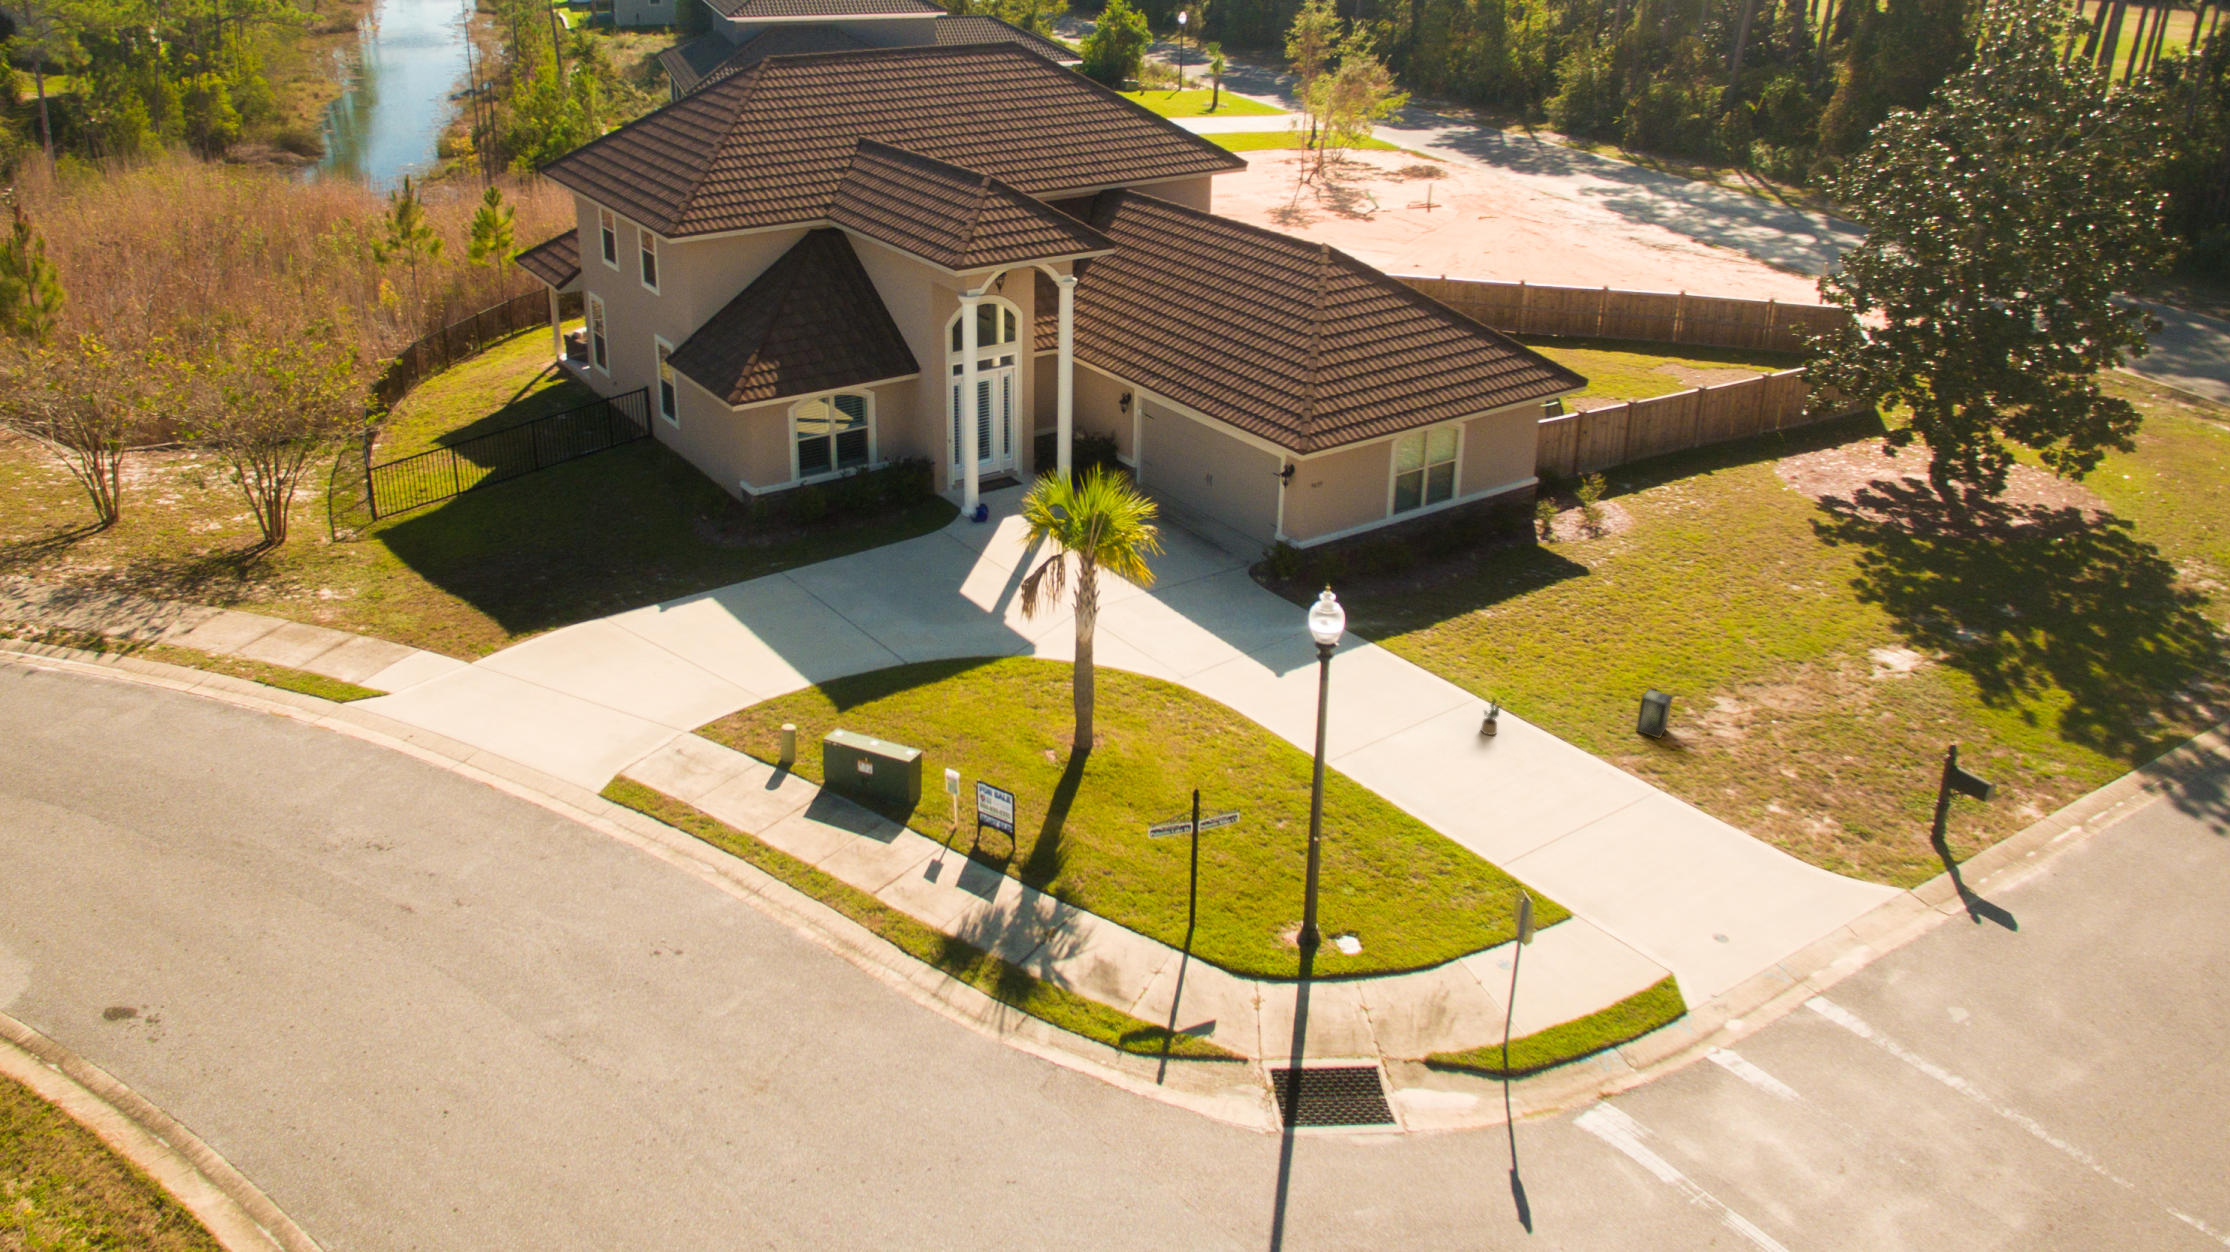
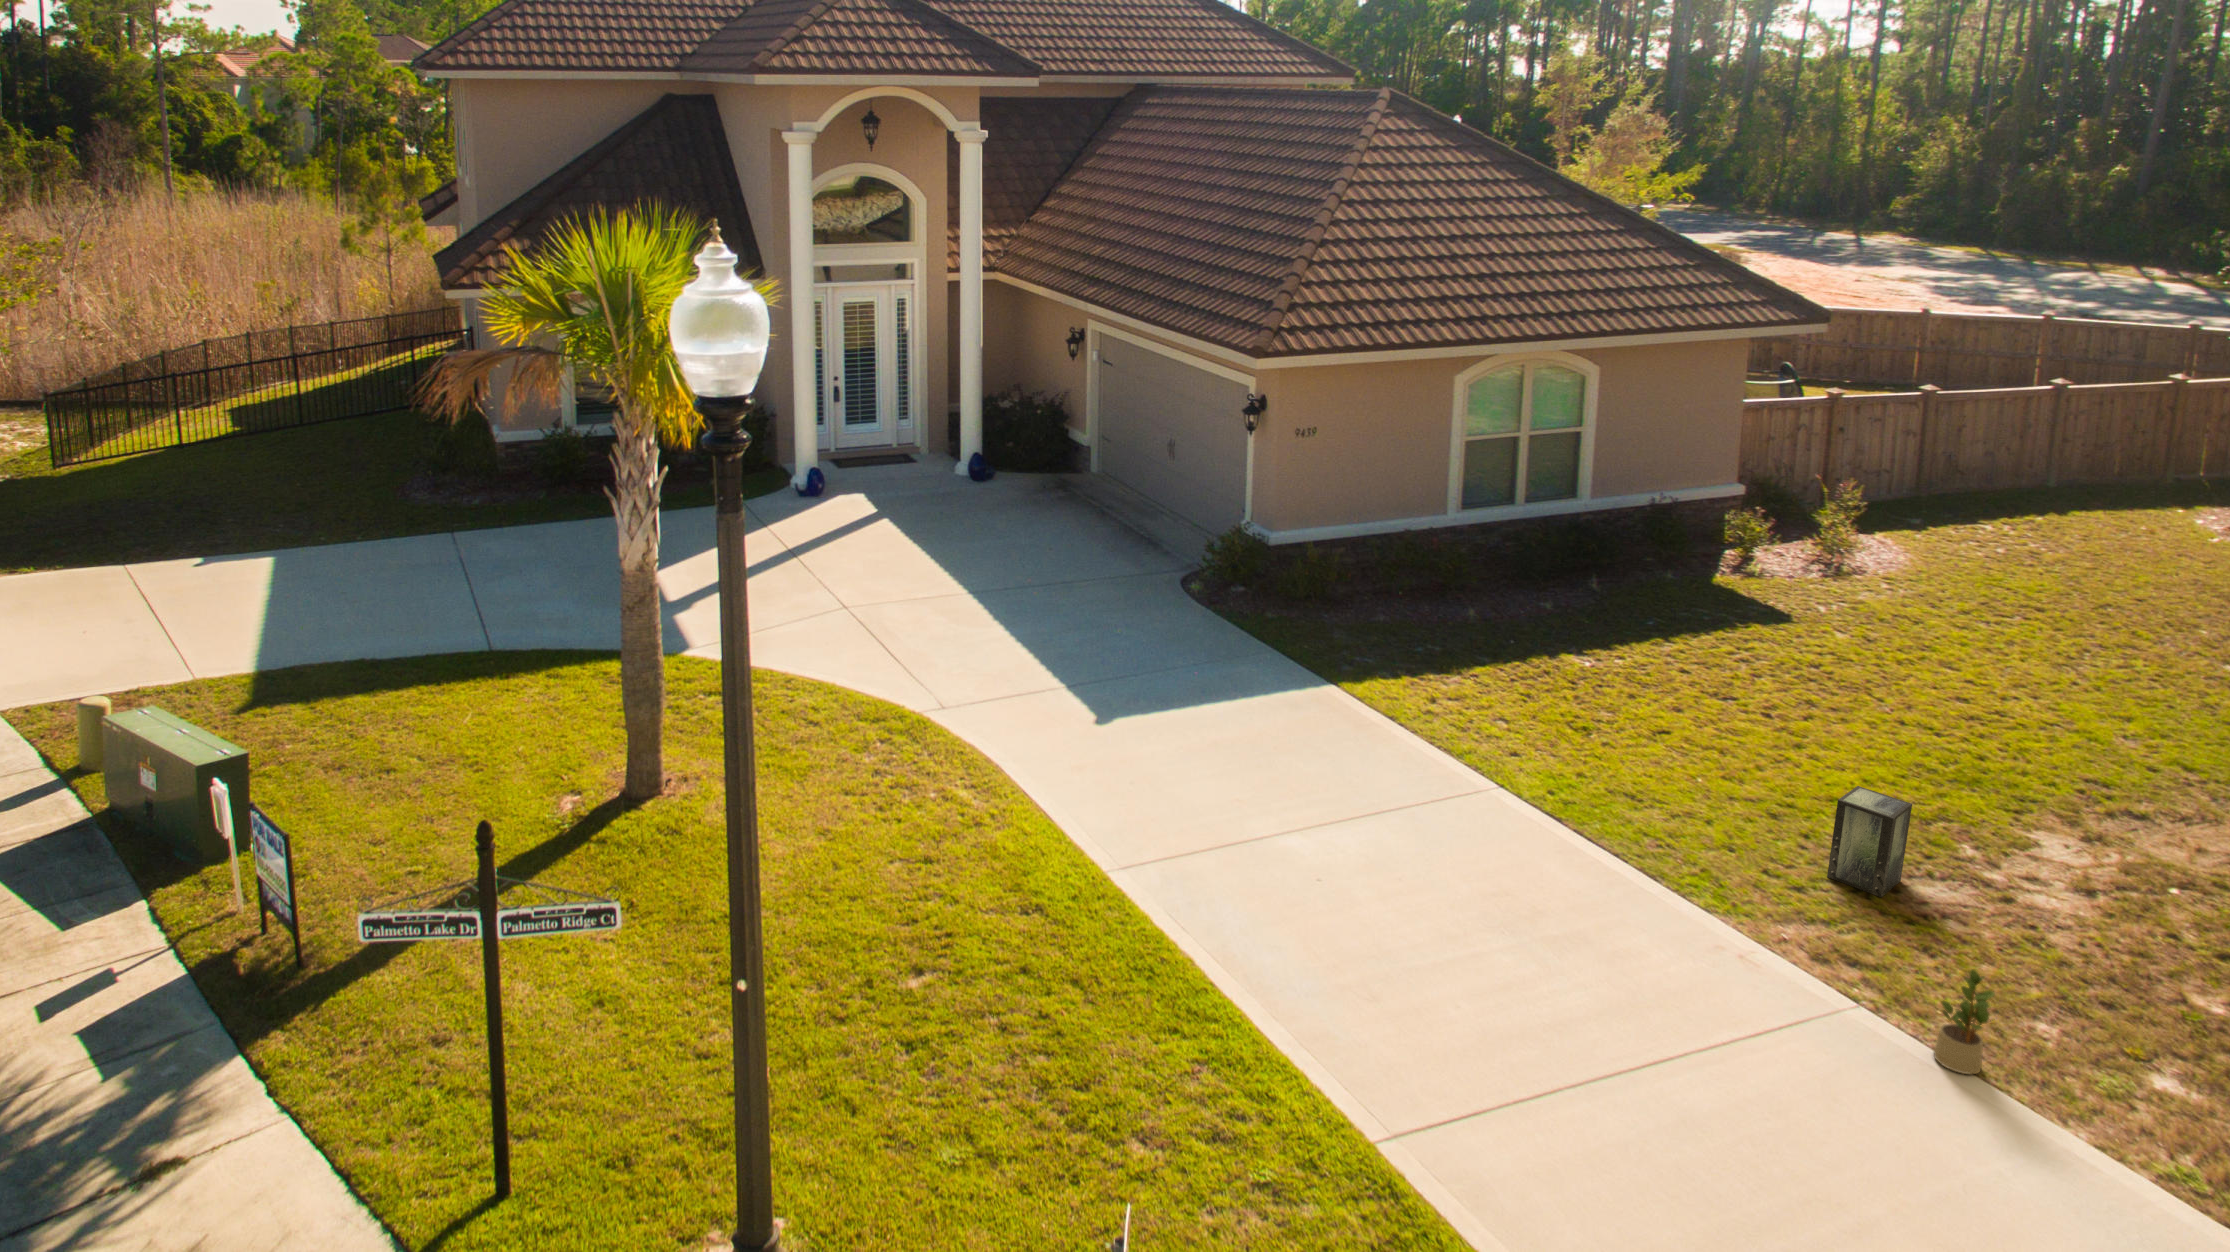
potted plant: present [1481,699,1500,735] -> present [1934,969,1994,1074]

